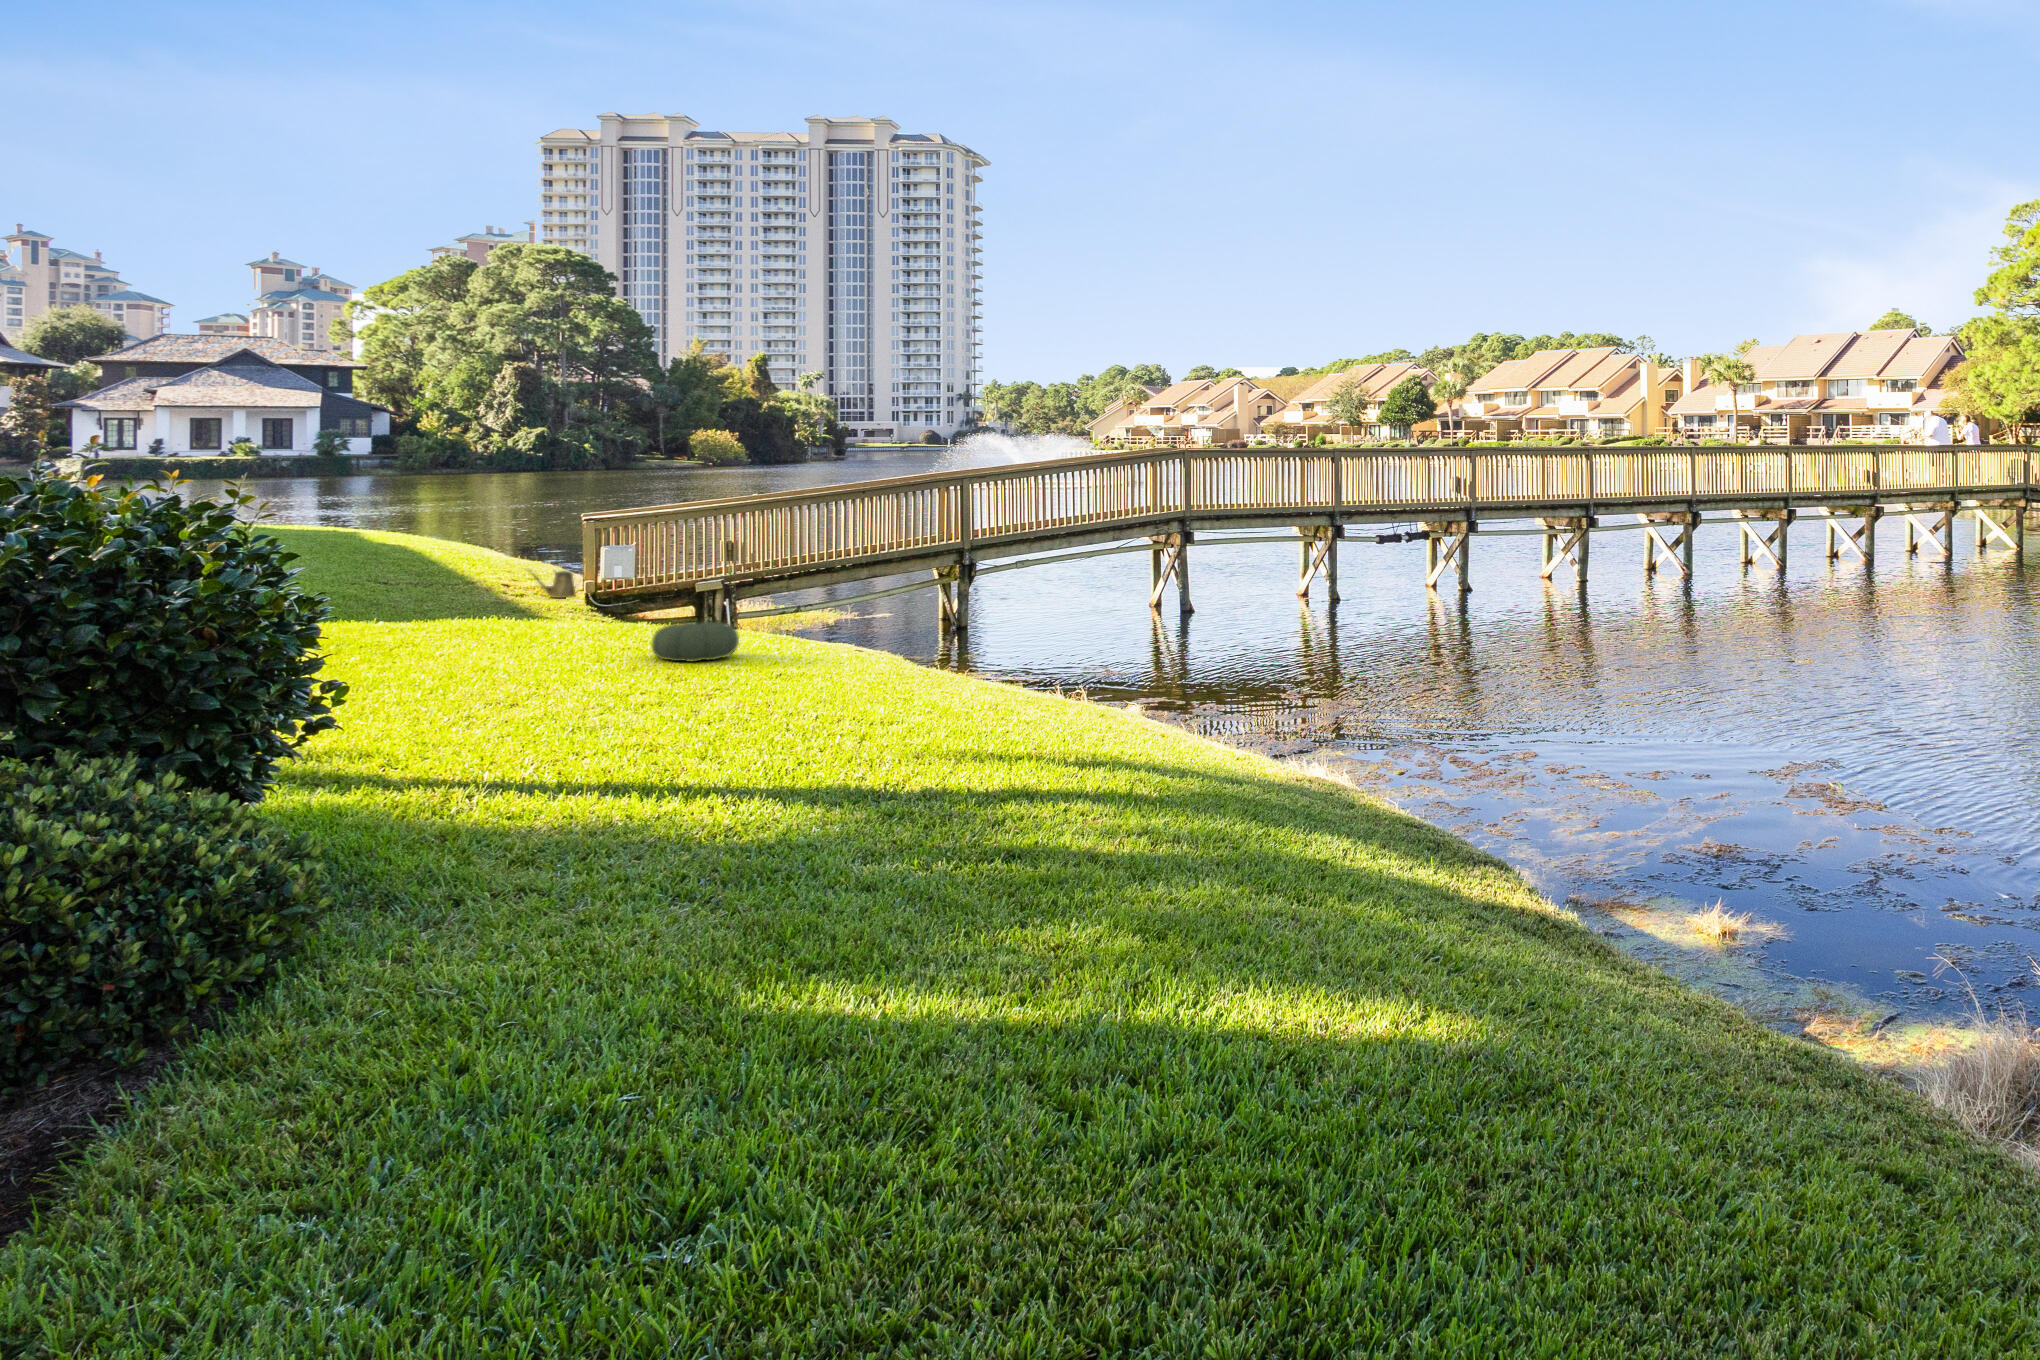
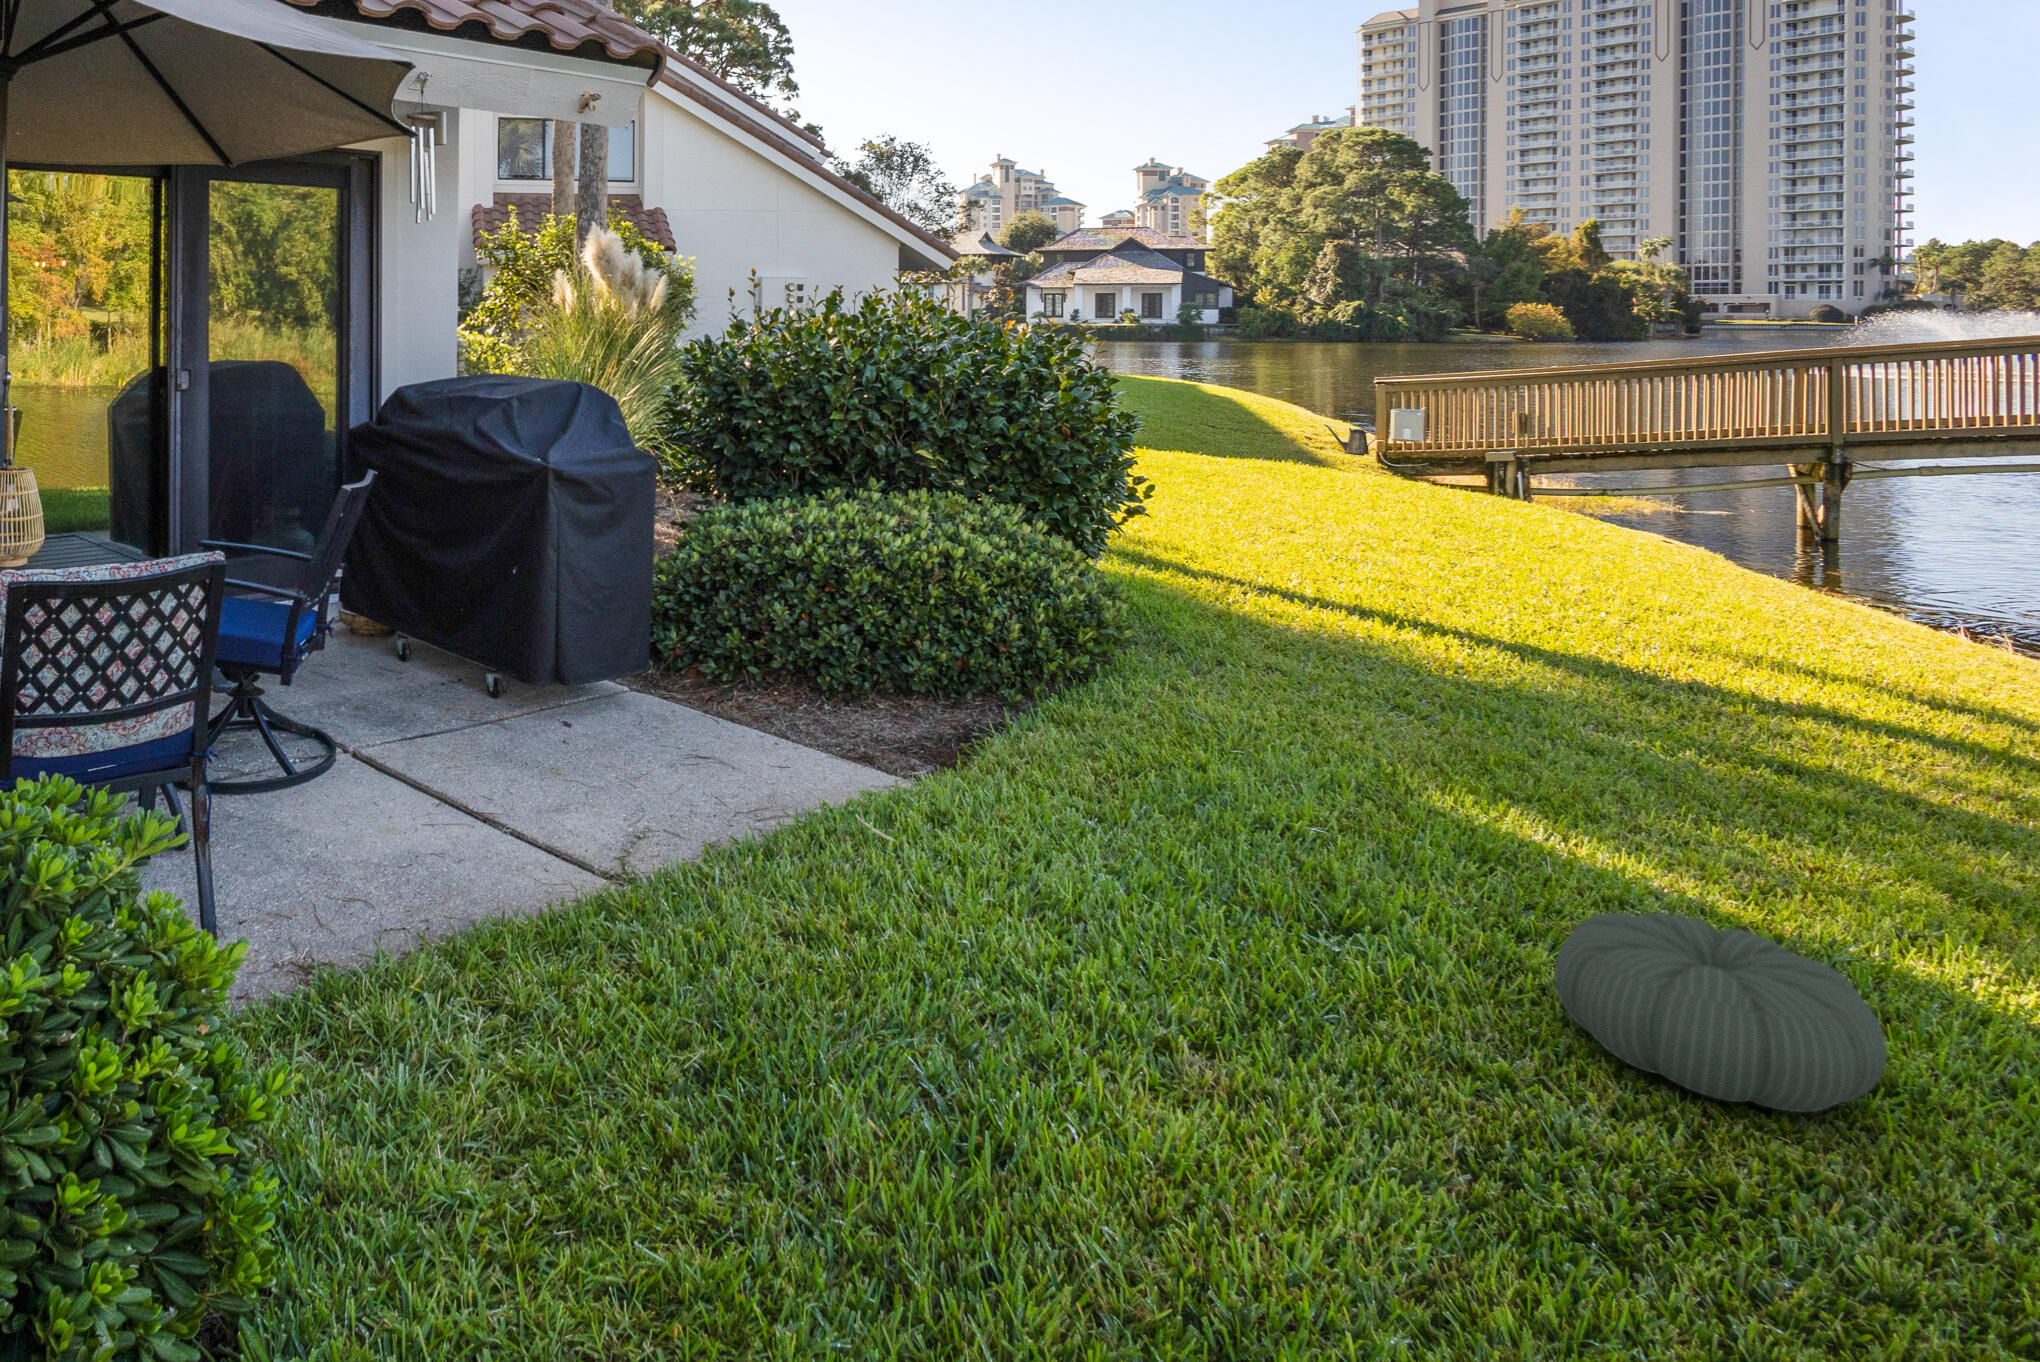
pouf: present [652,622,739,661] -> present [1554,913,1886,1112]

